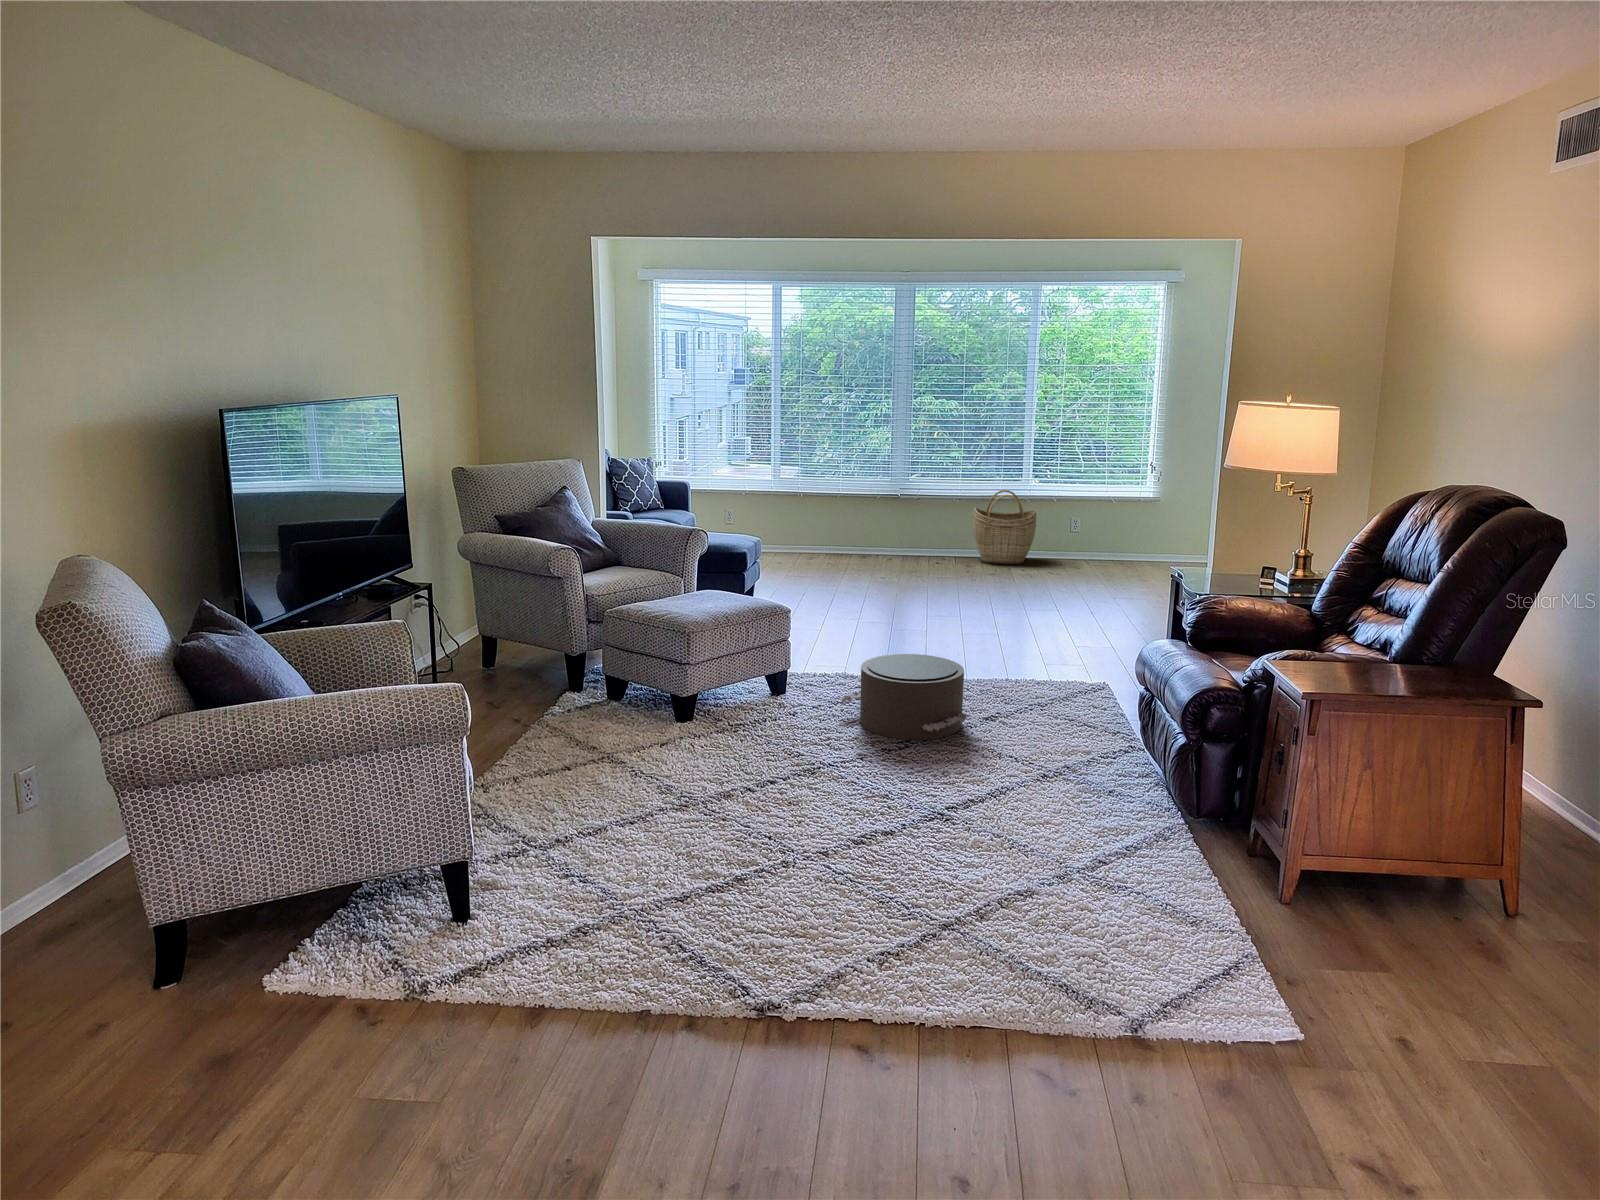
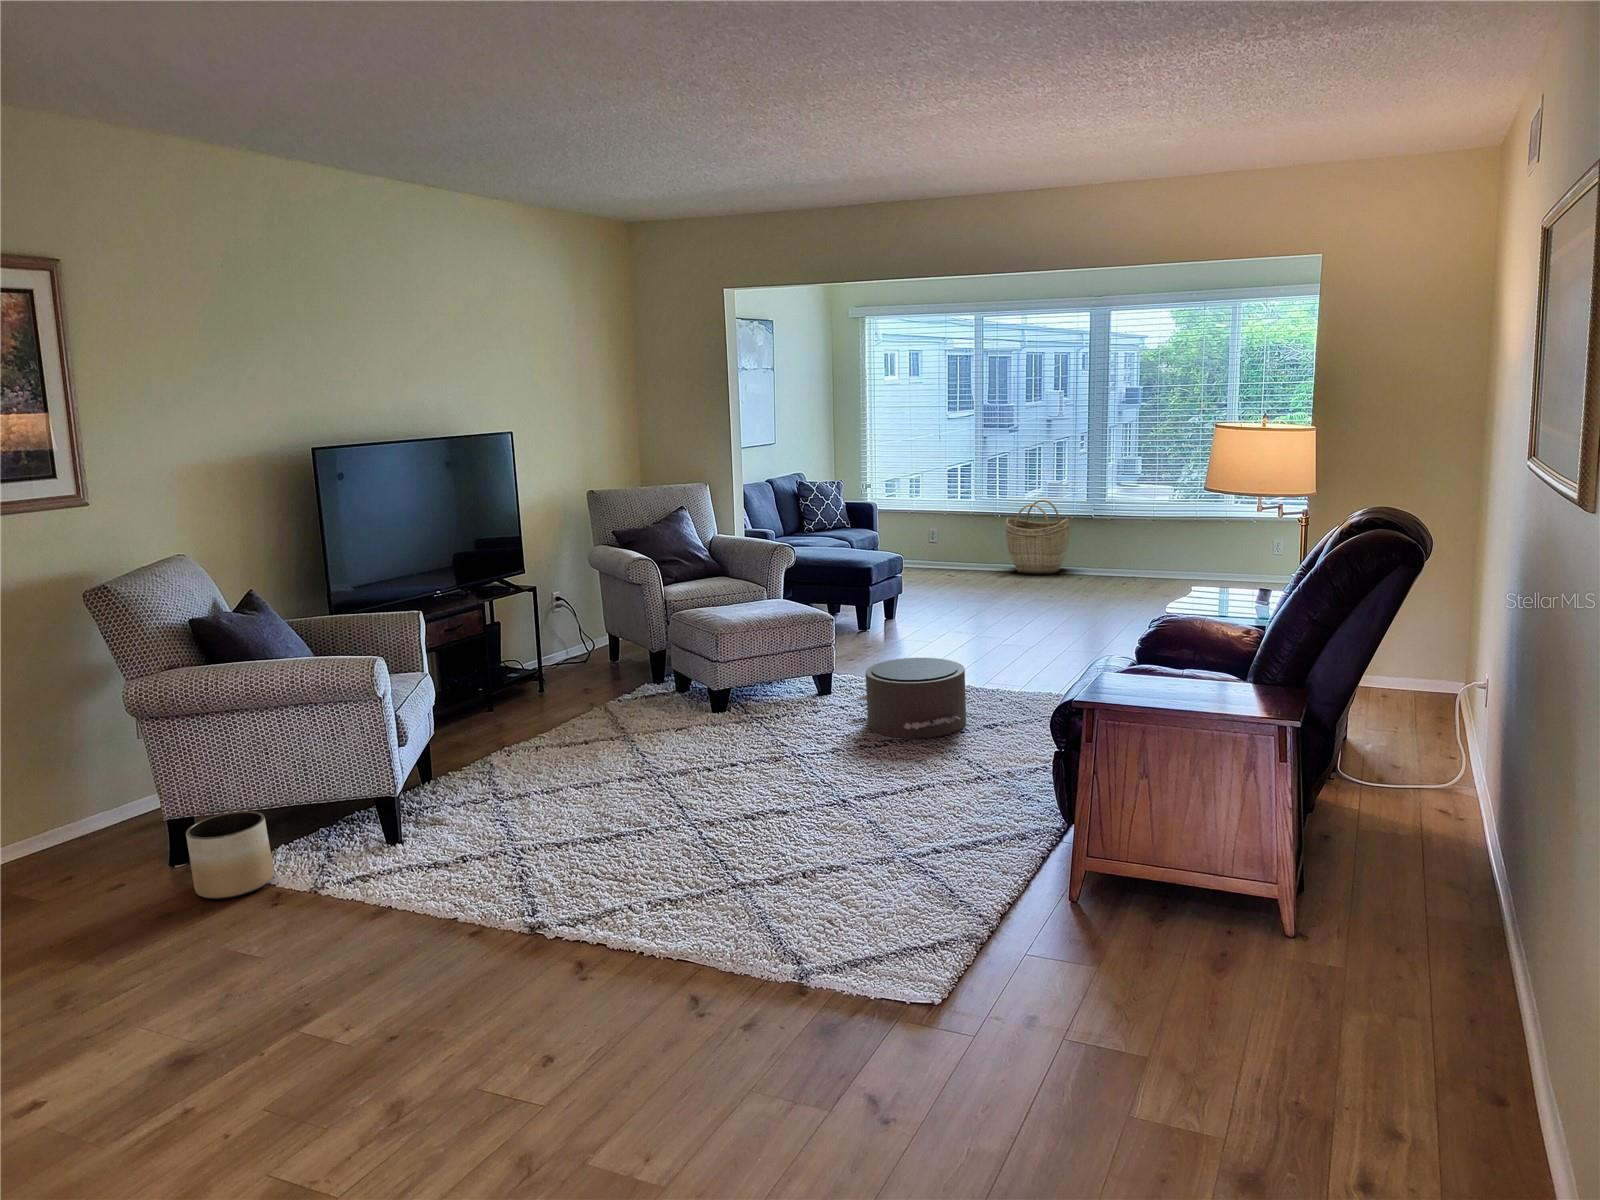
woven basket: present [973,490,1036,564] -> present [1006,500,1069,574]
planter: none [220,902,335,1030] -> present [186,811,274,899]

